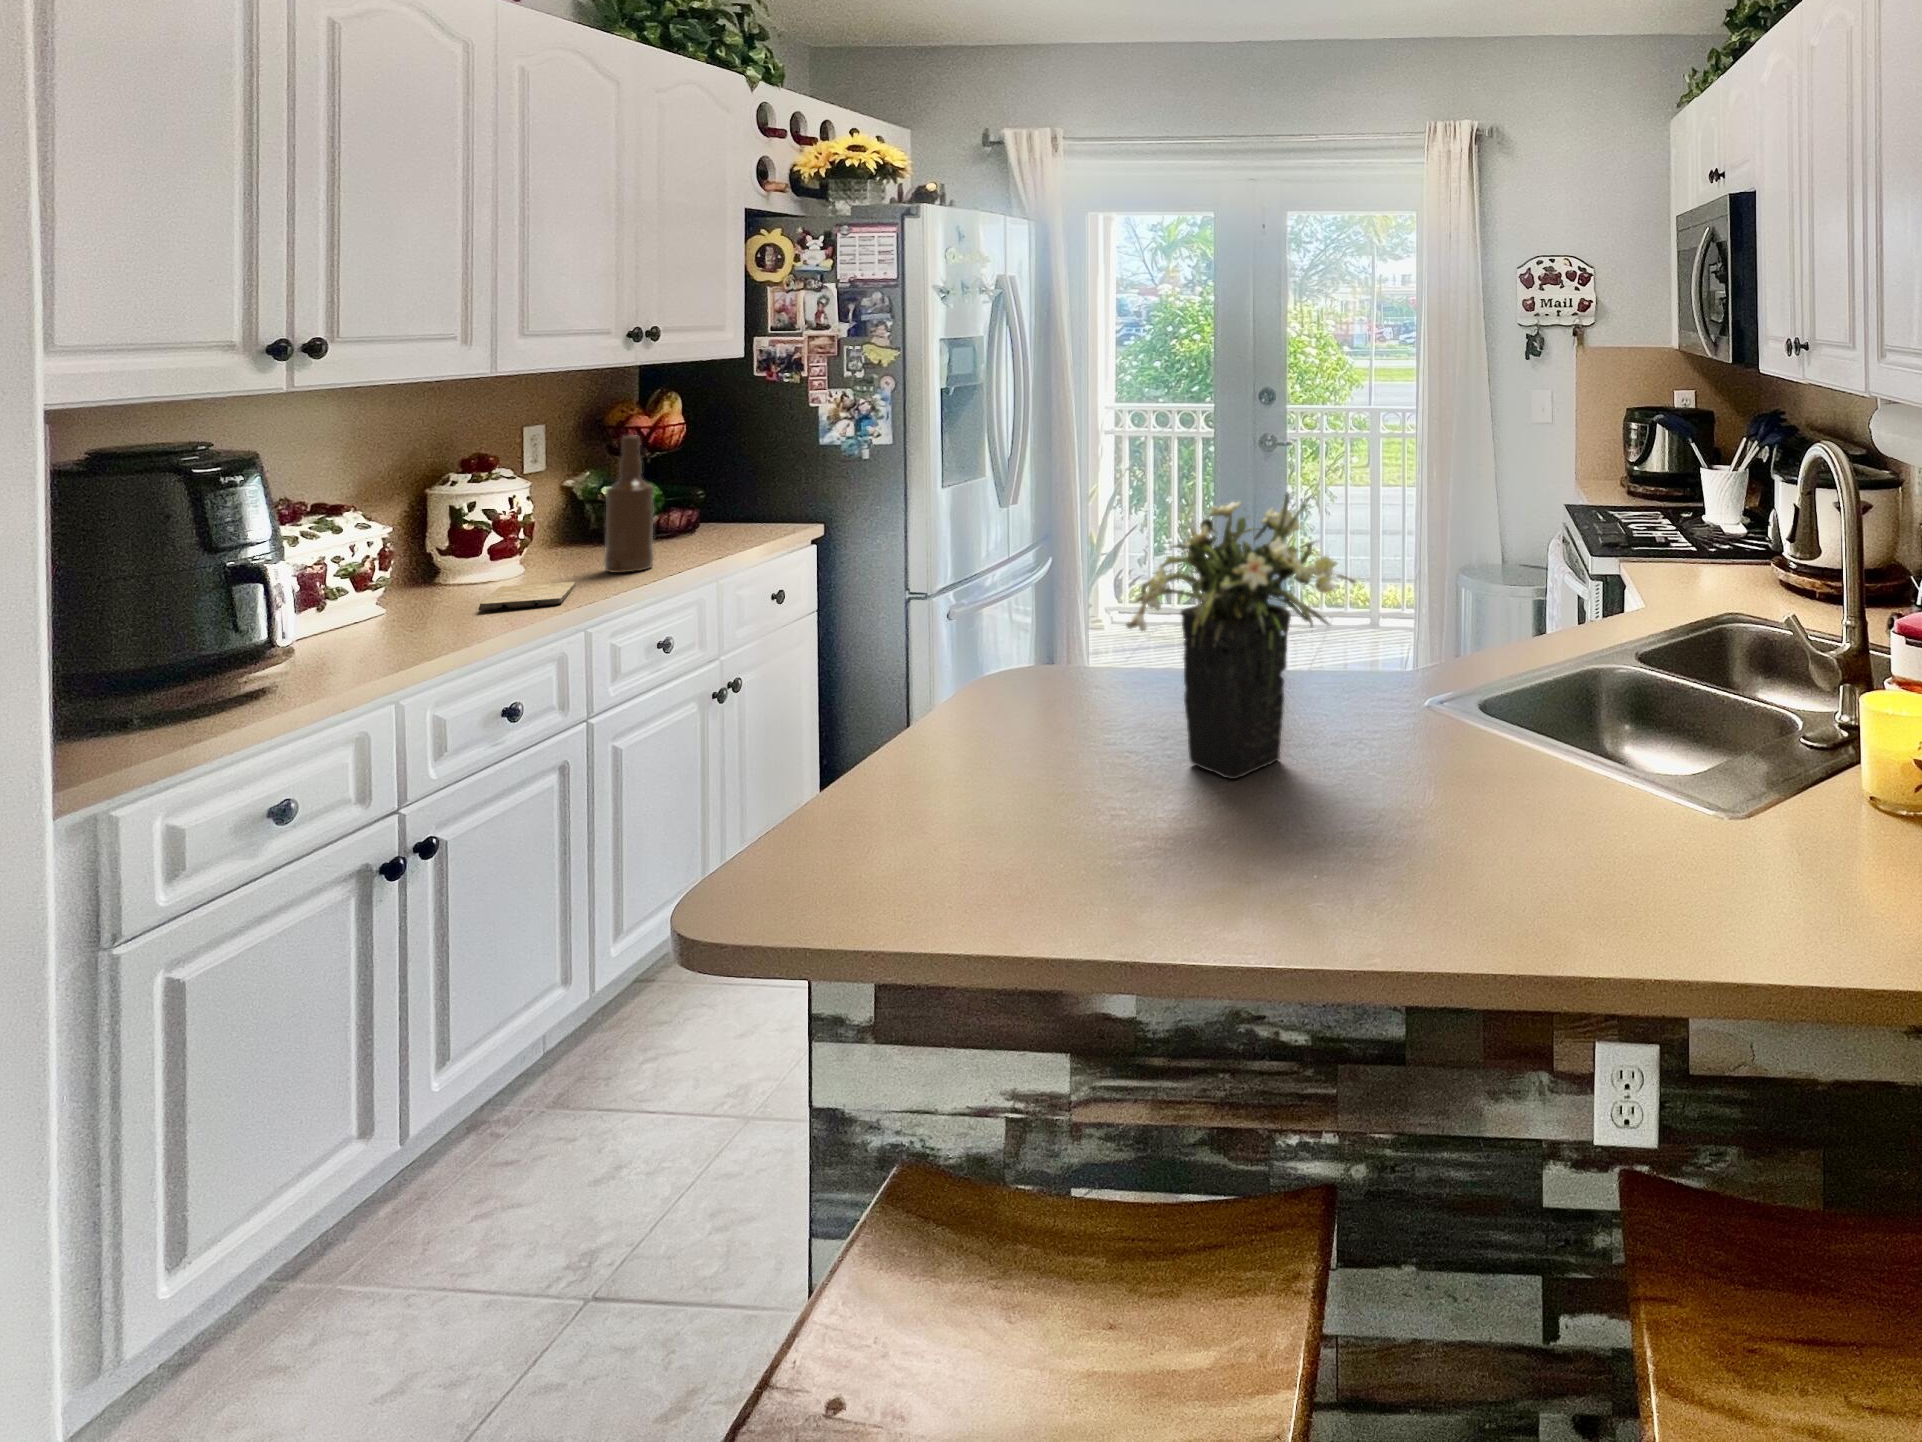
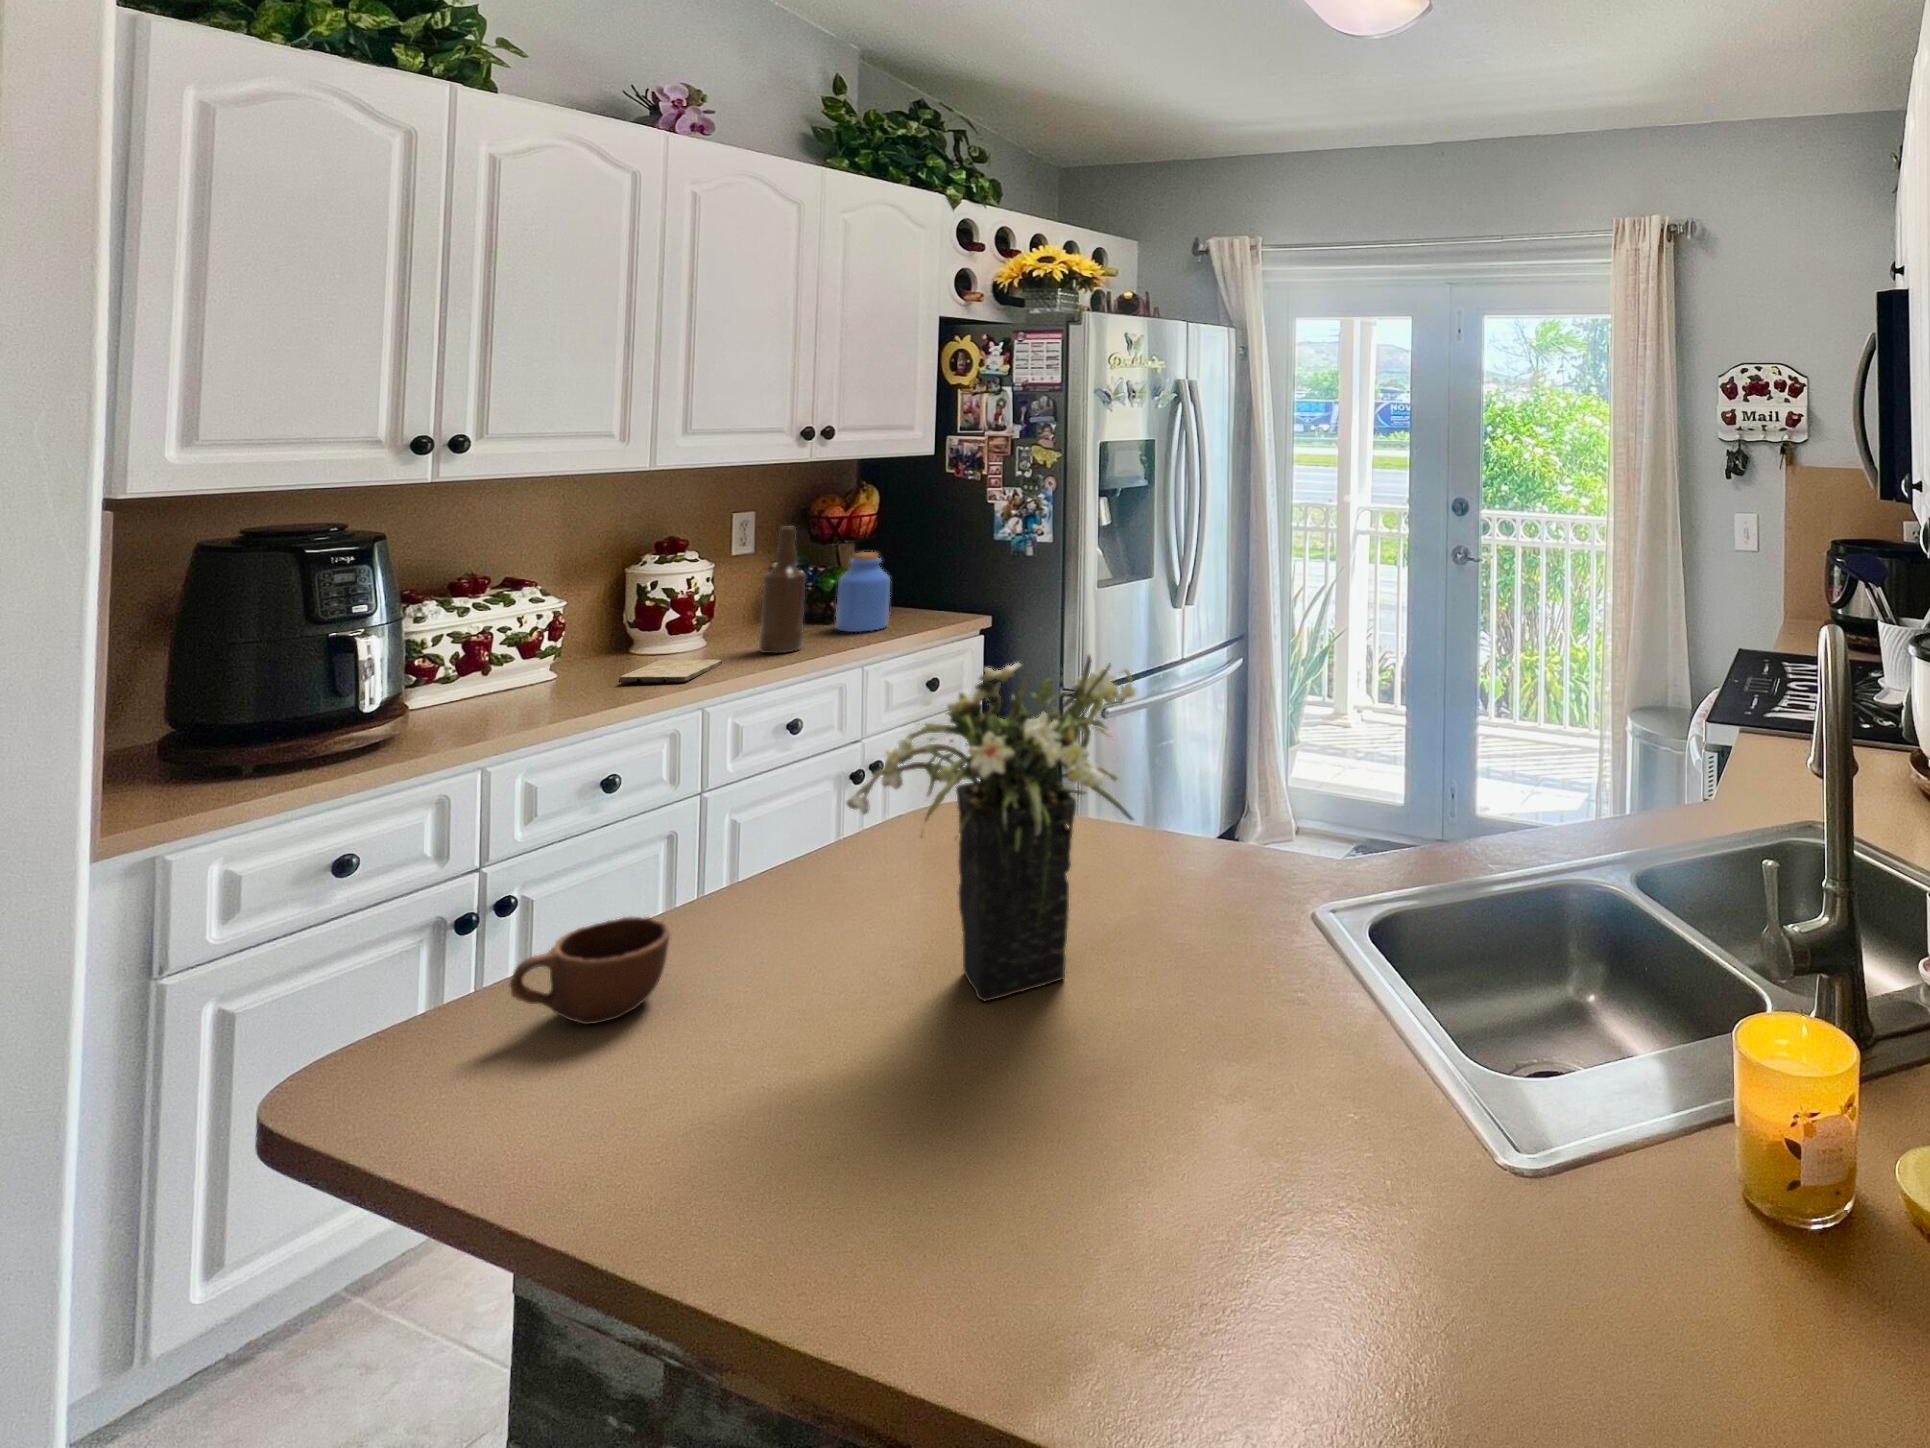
jar: none [667,463,726,548] -> present [836,552,890,632]
mug: none [847,748,958,836] -> present [510,917,670,1024]

